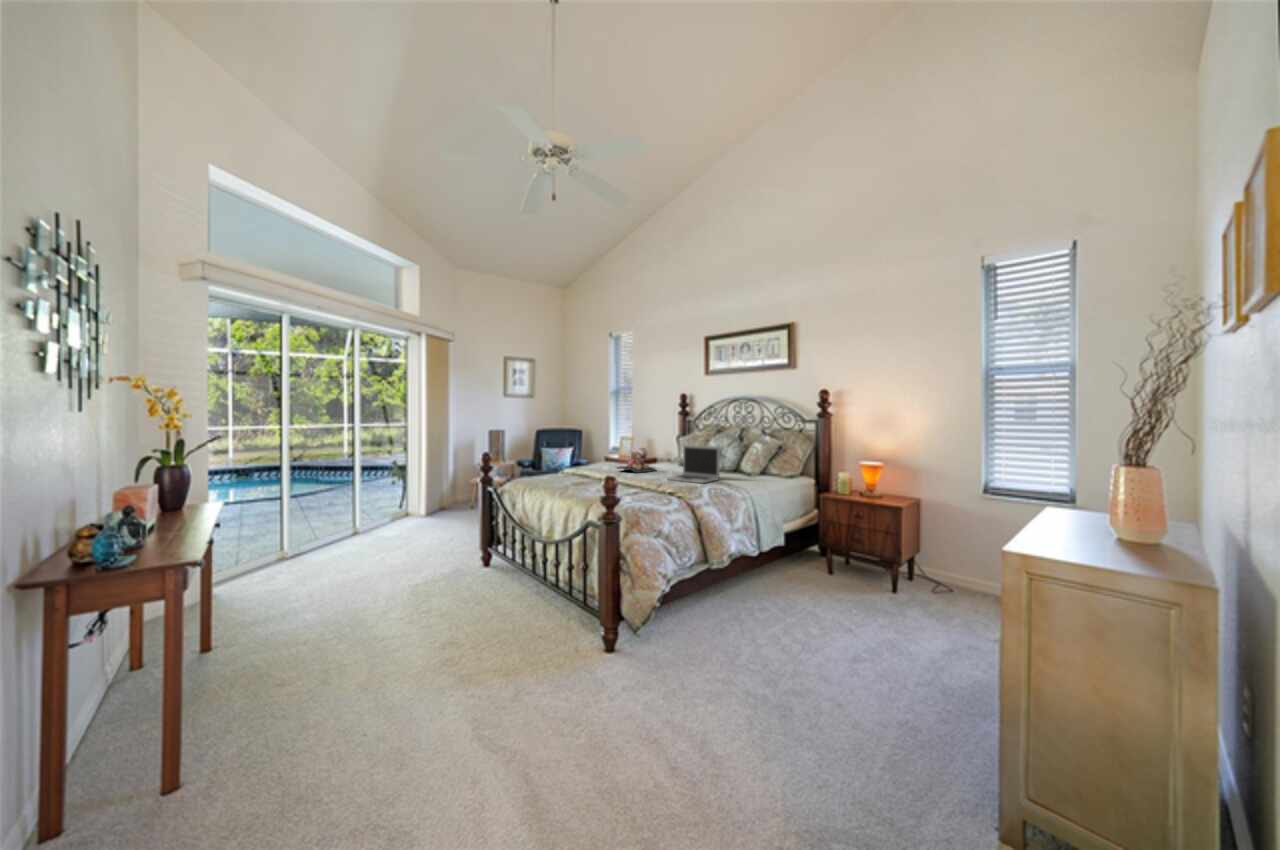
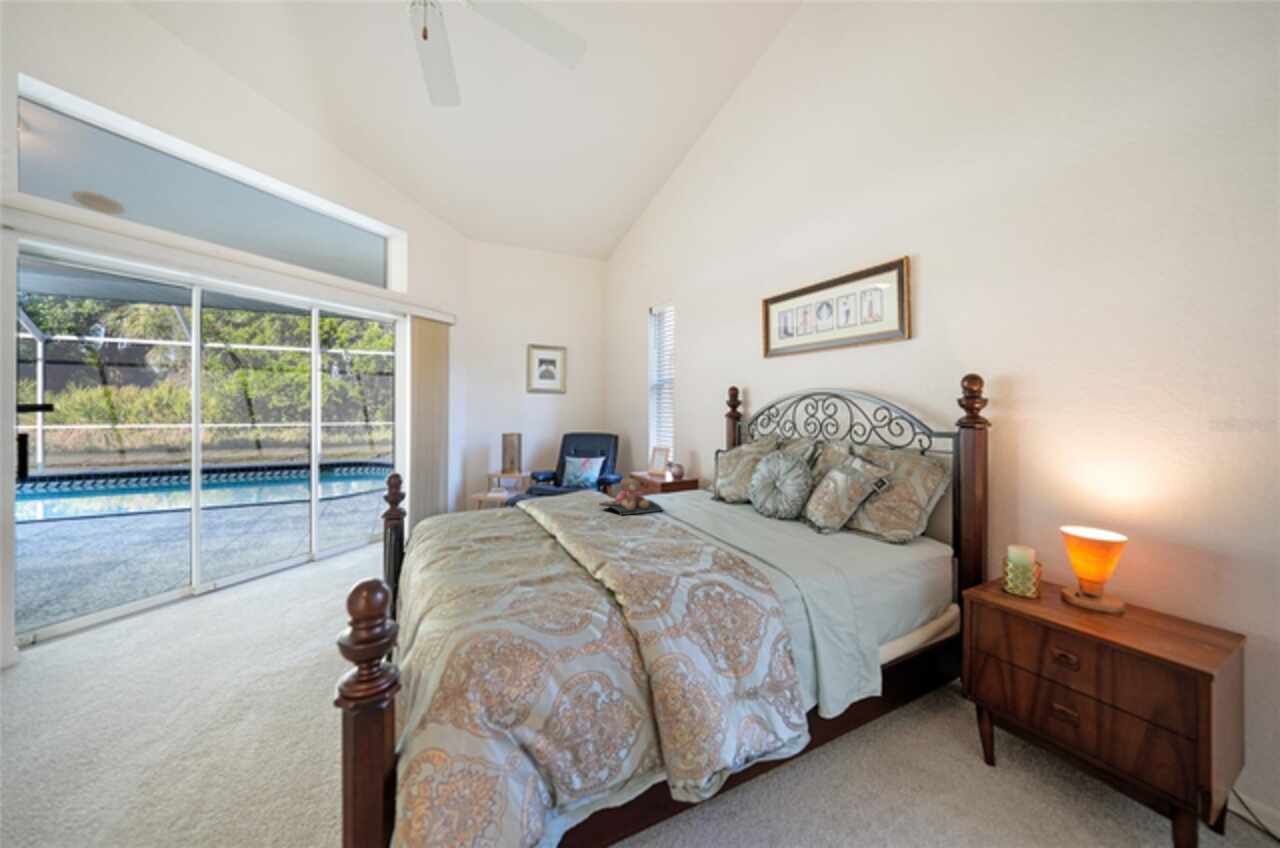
laptop: present [667,445,720,483] -> none [655,474,753,556]

